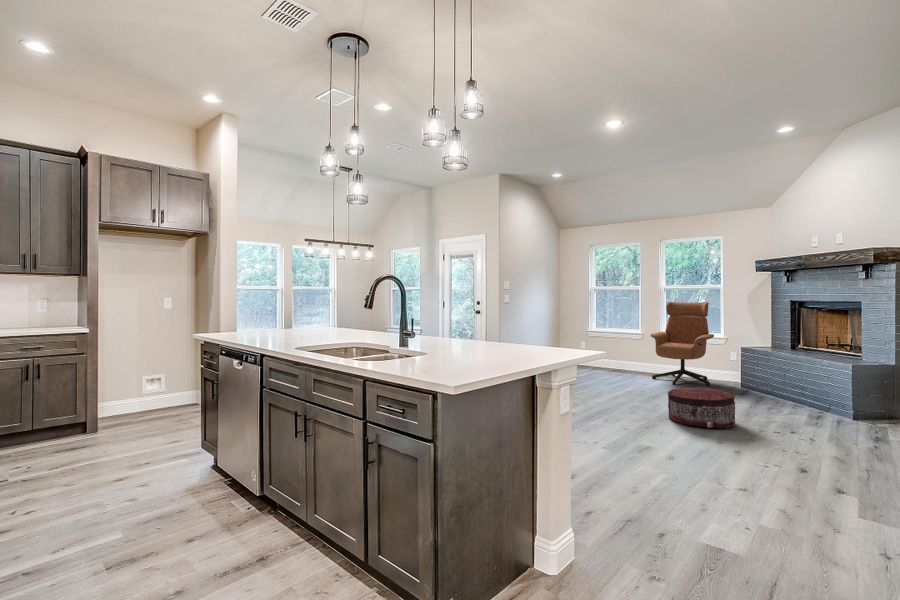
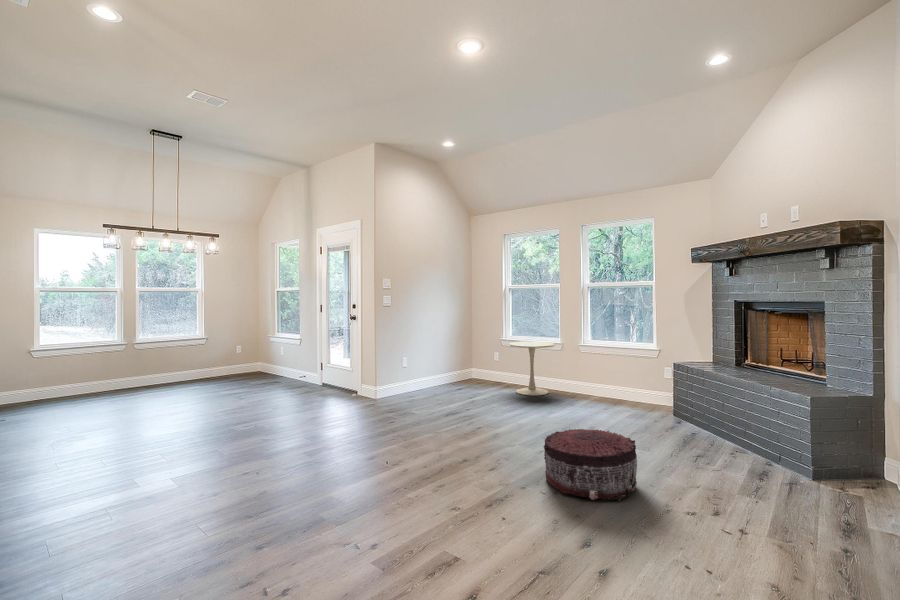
armchair: present [650,302,714,386] -> none [565,303,644,412]
side table: none [598,332,637,375] -> present [509,341,555,396]

